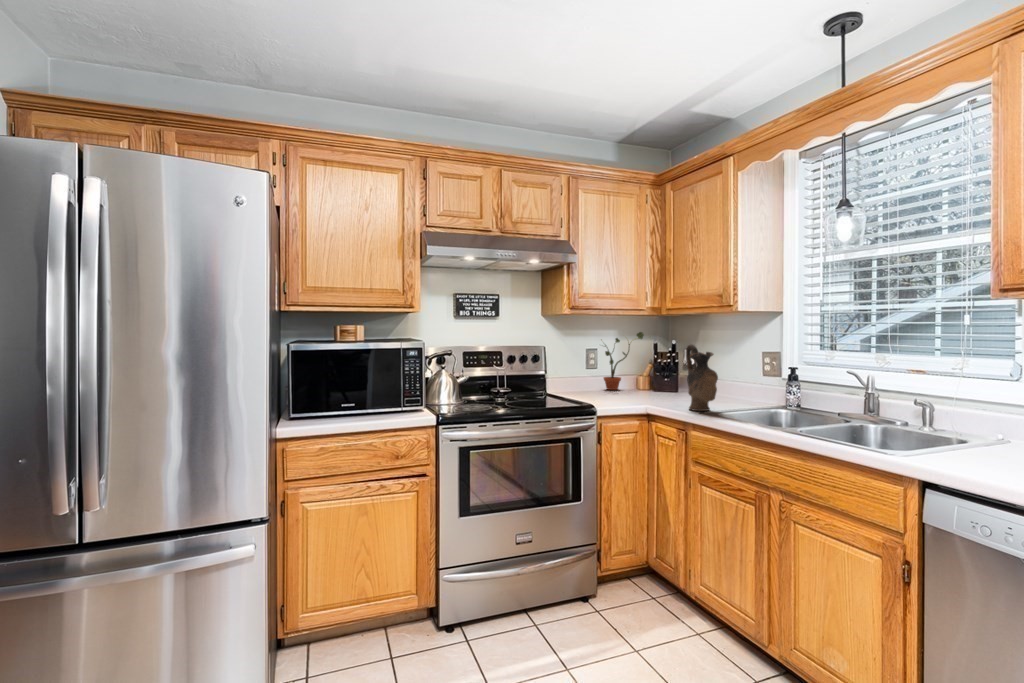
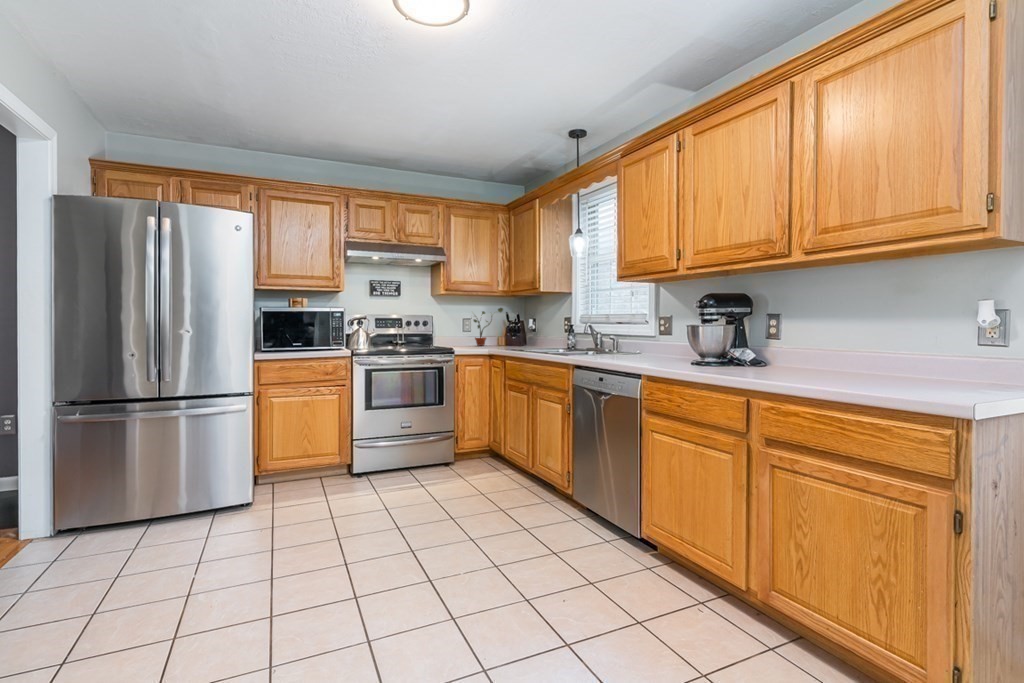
ceramic pitcher: present [686,344,718,411] -> none [507,311,524,350]

